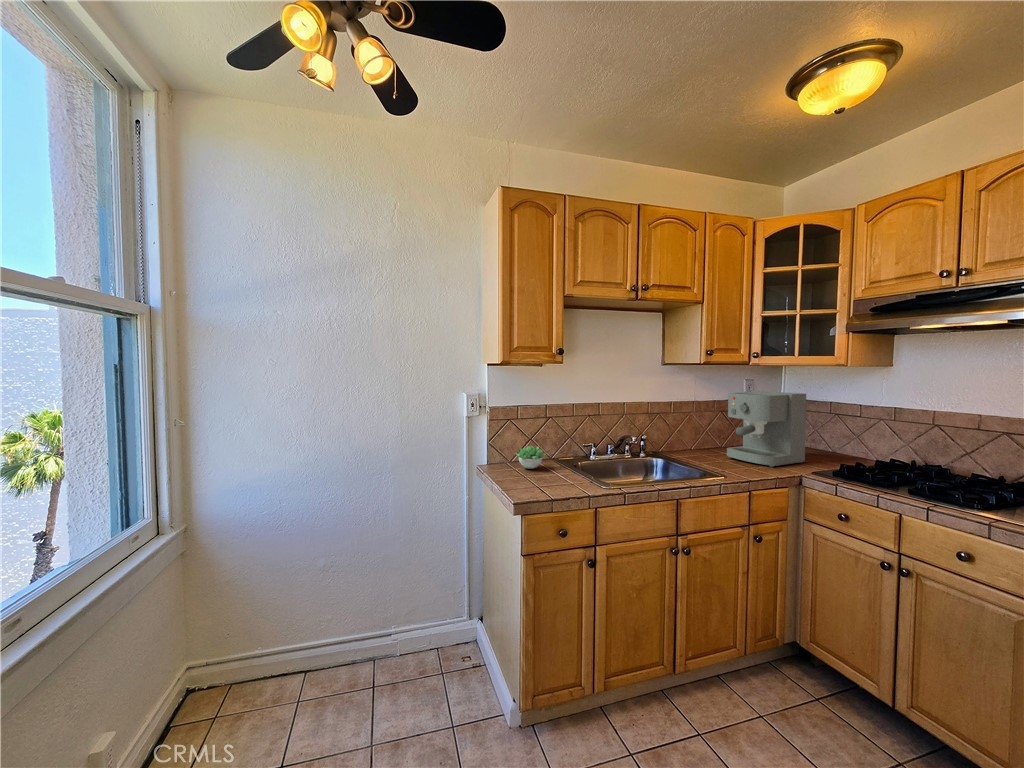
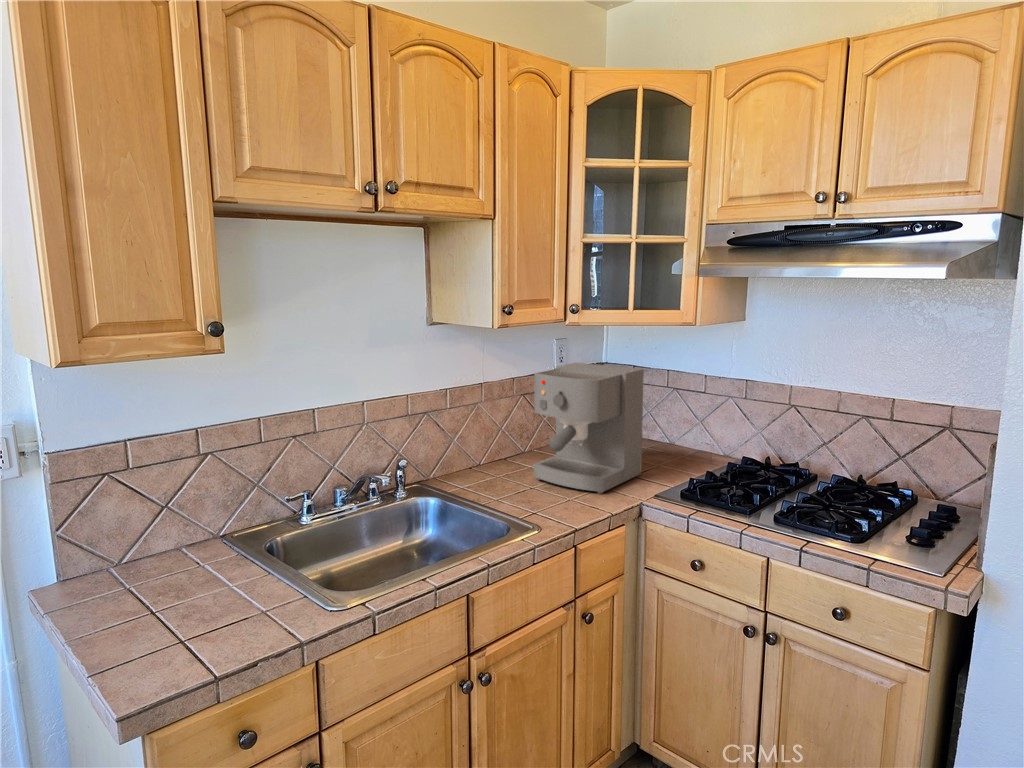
succulent plant: present [515,446,546,469] -> none [125,527,202,581]

